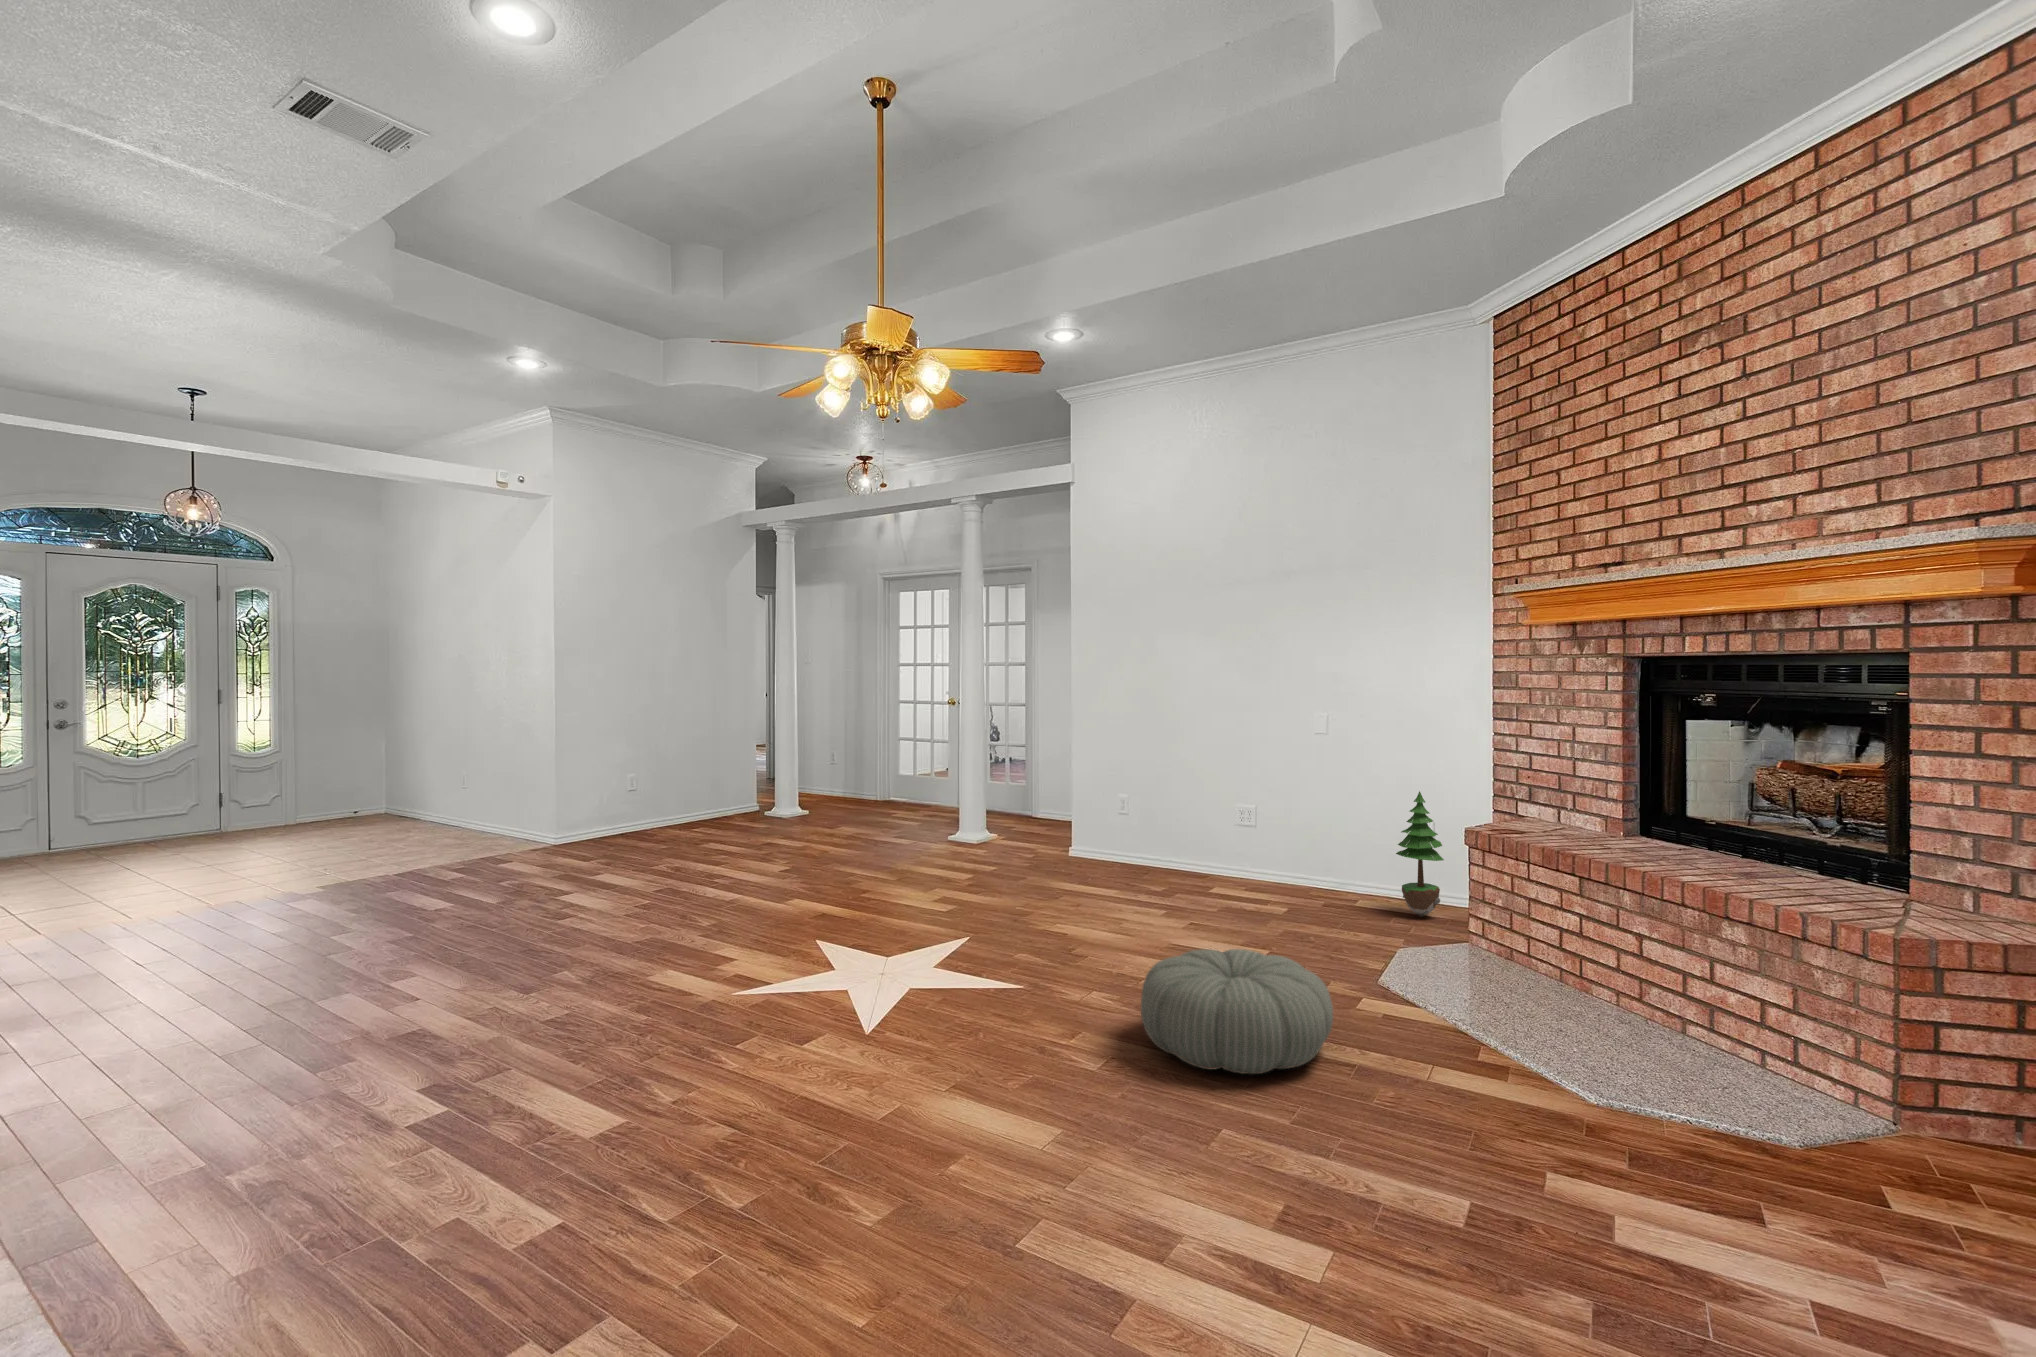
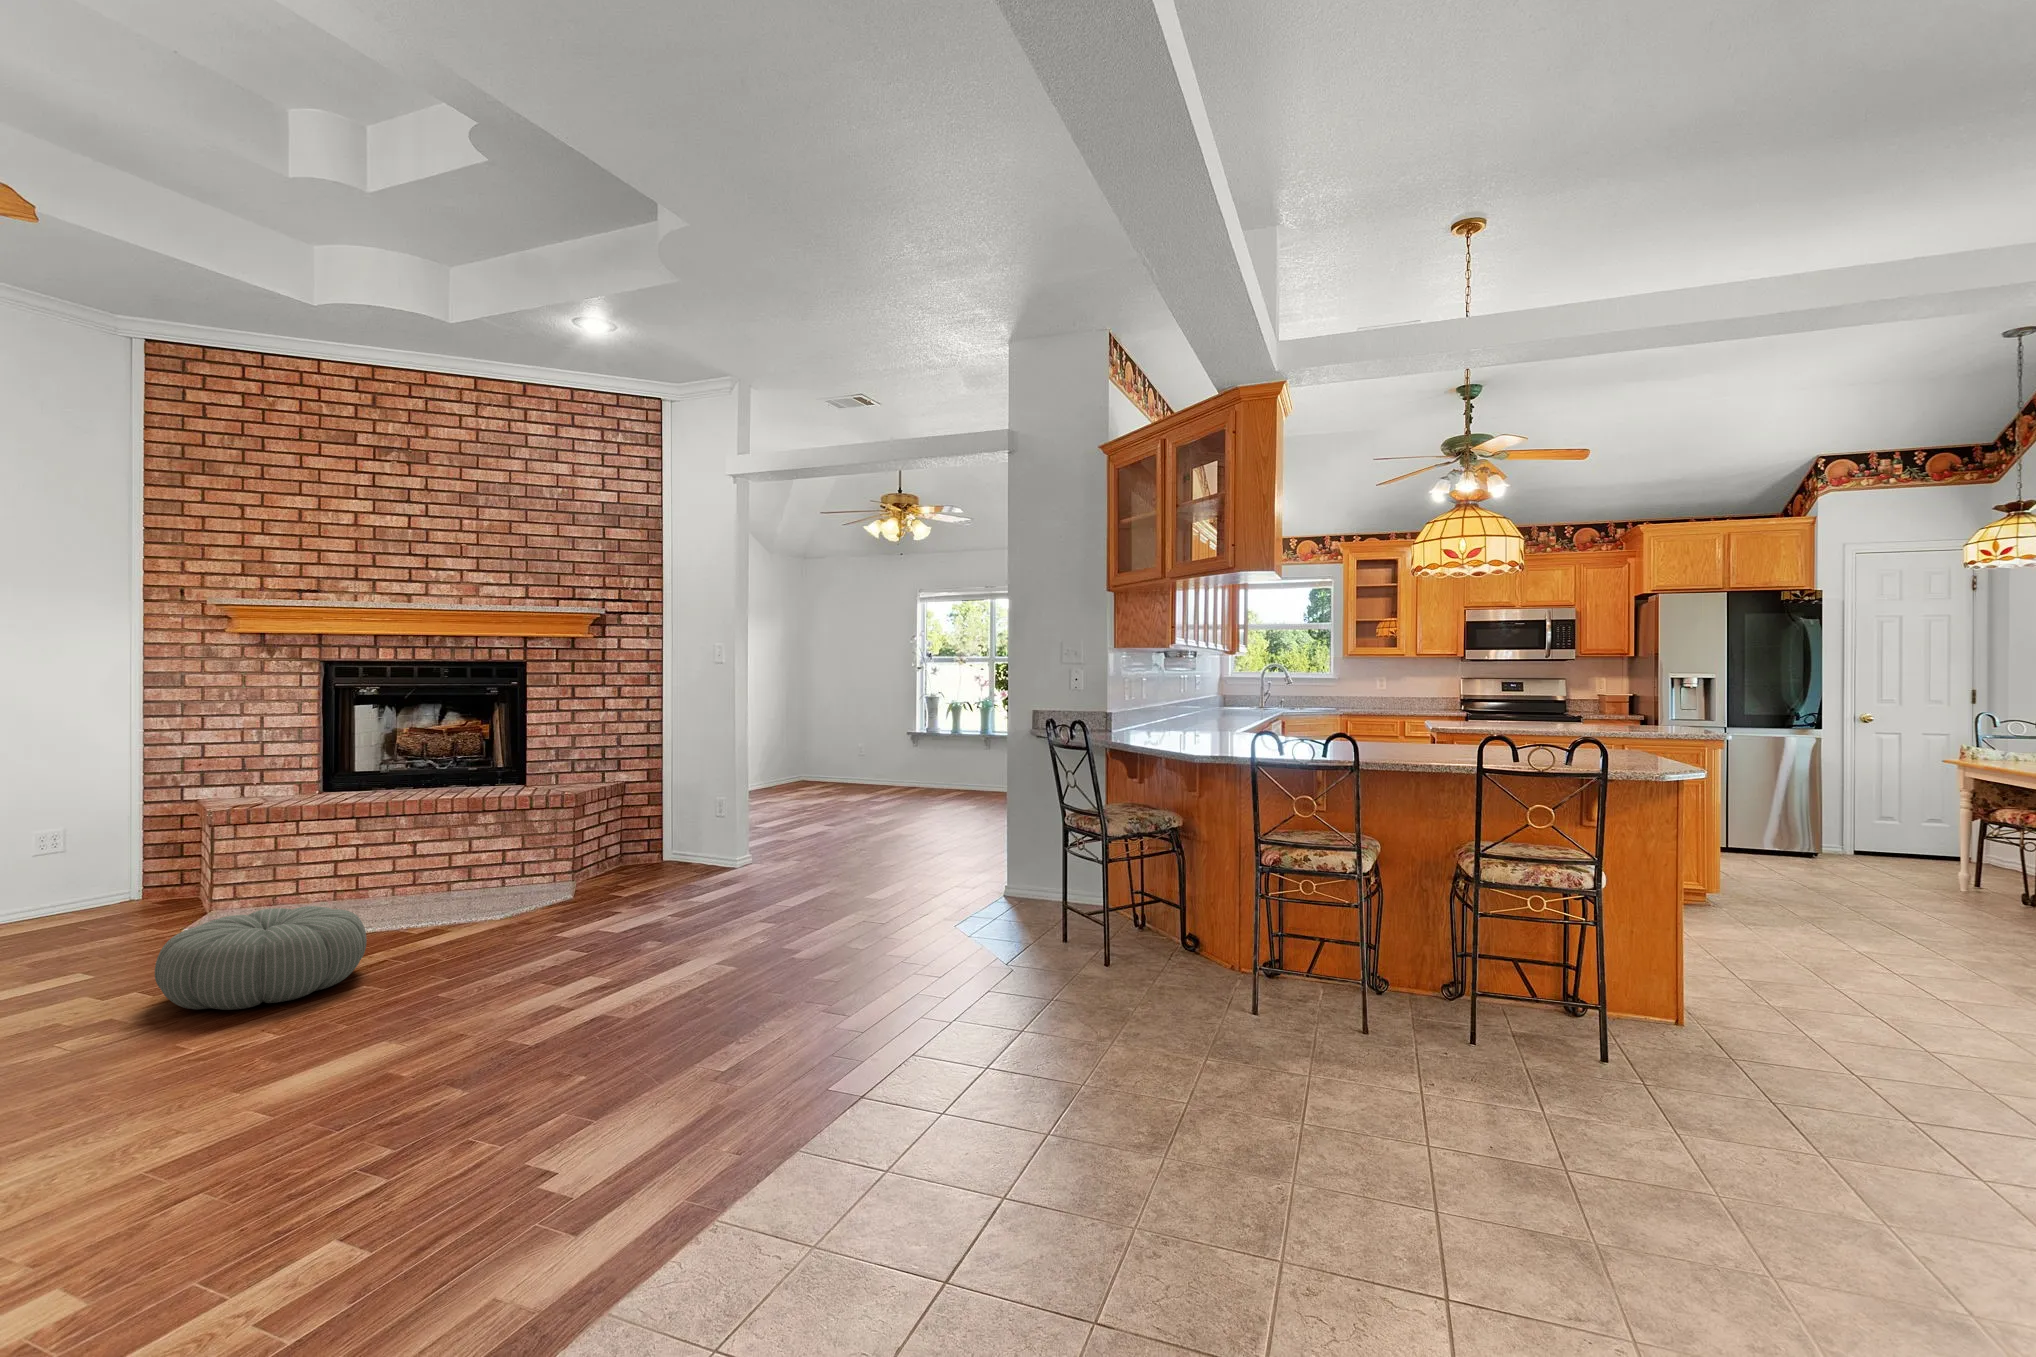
potted tree: present [1396,791,1444,917] -> none [52,789,116,916]

